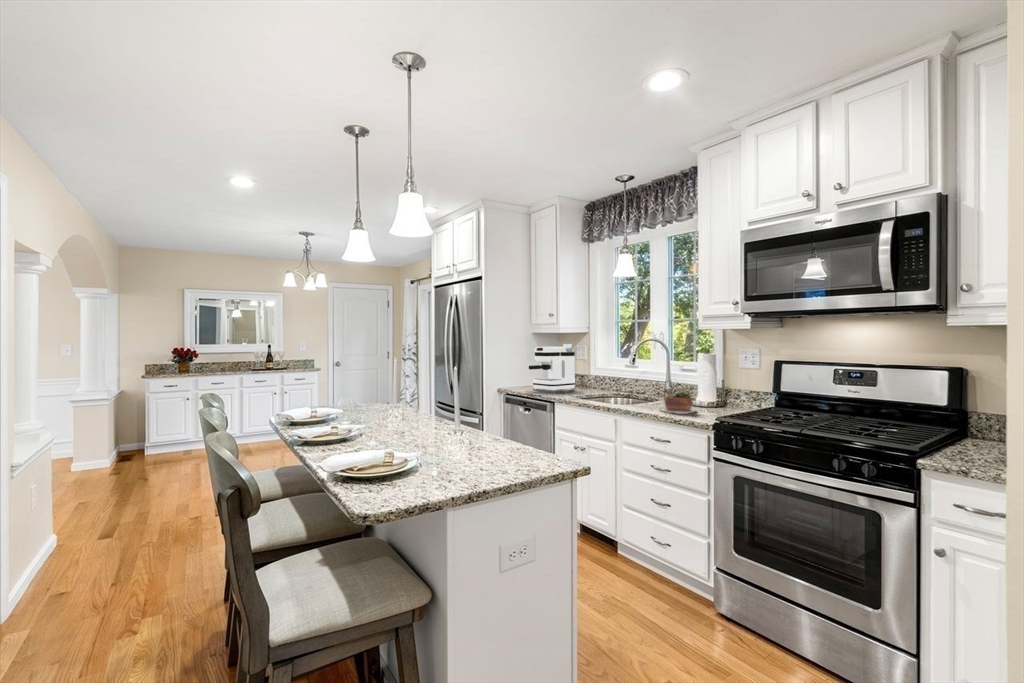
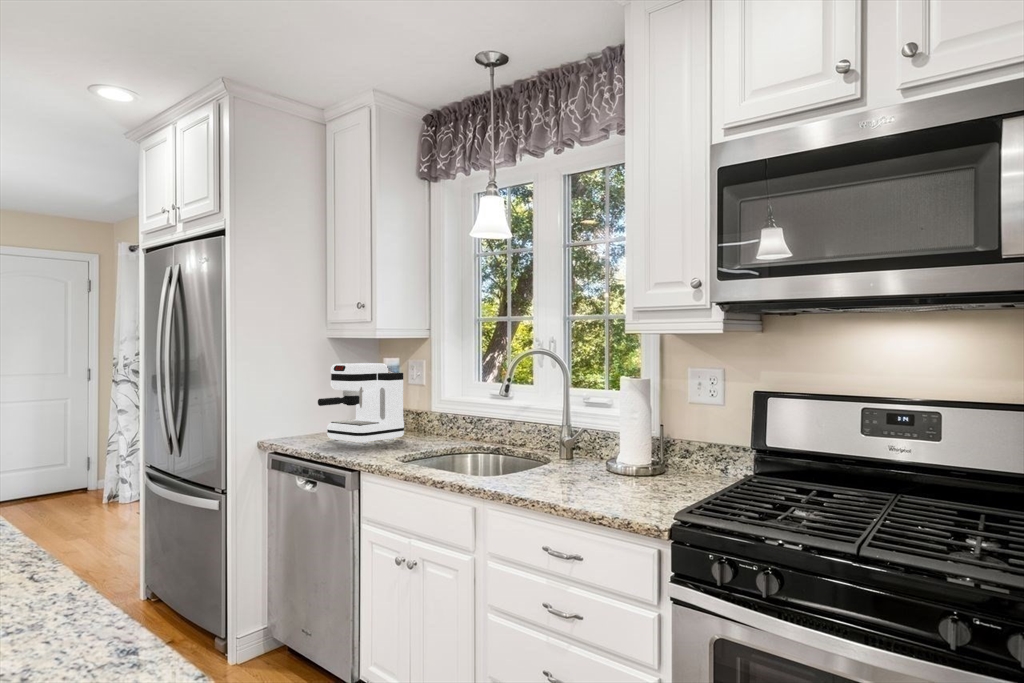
succulent plant: present [659,387,698,414] -> none [556,444,627,499]

